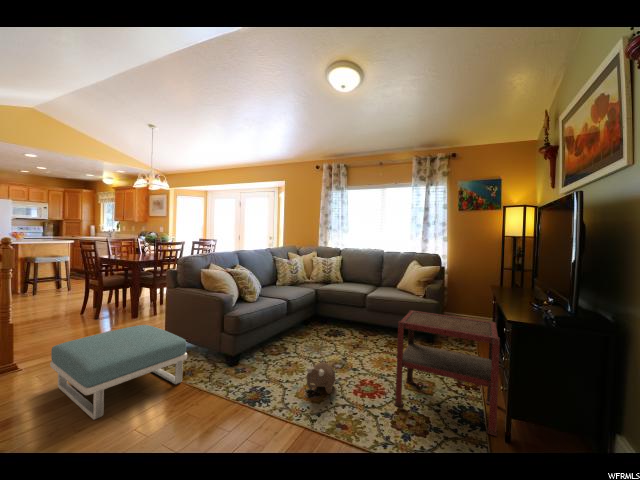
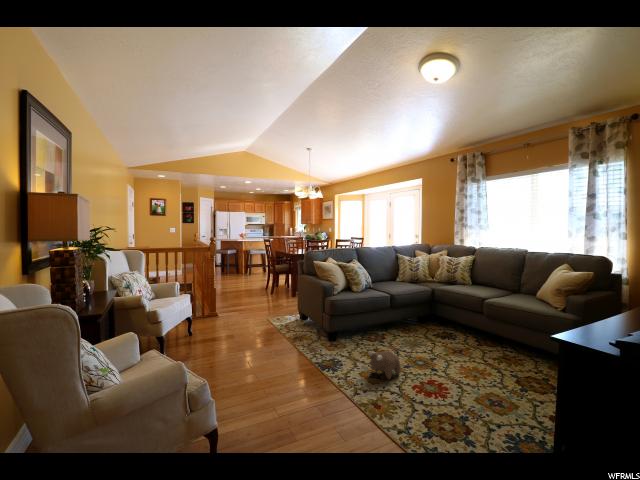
side table: present [394,310,500,436] -> none [443,316,583,469]
footstool: present [50,325,187,420] -> none [229,301,297,351]

